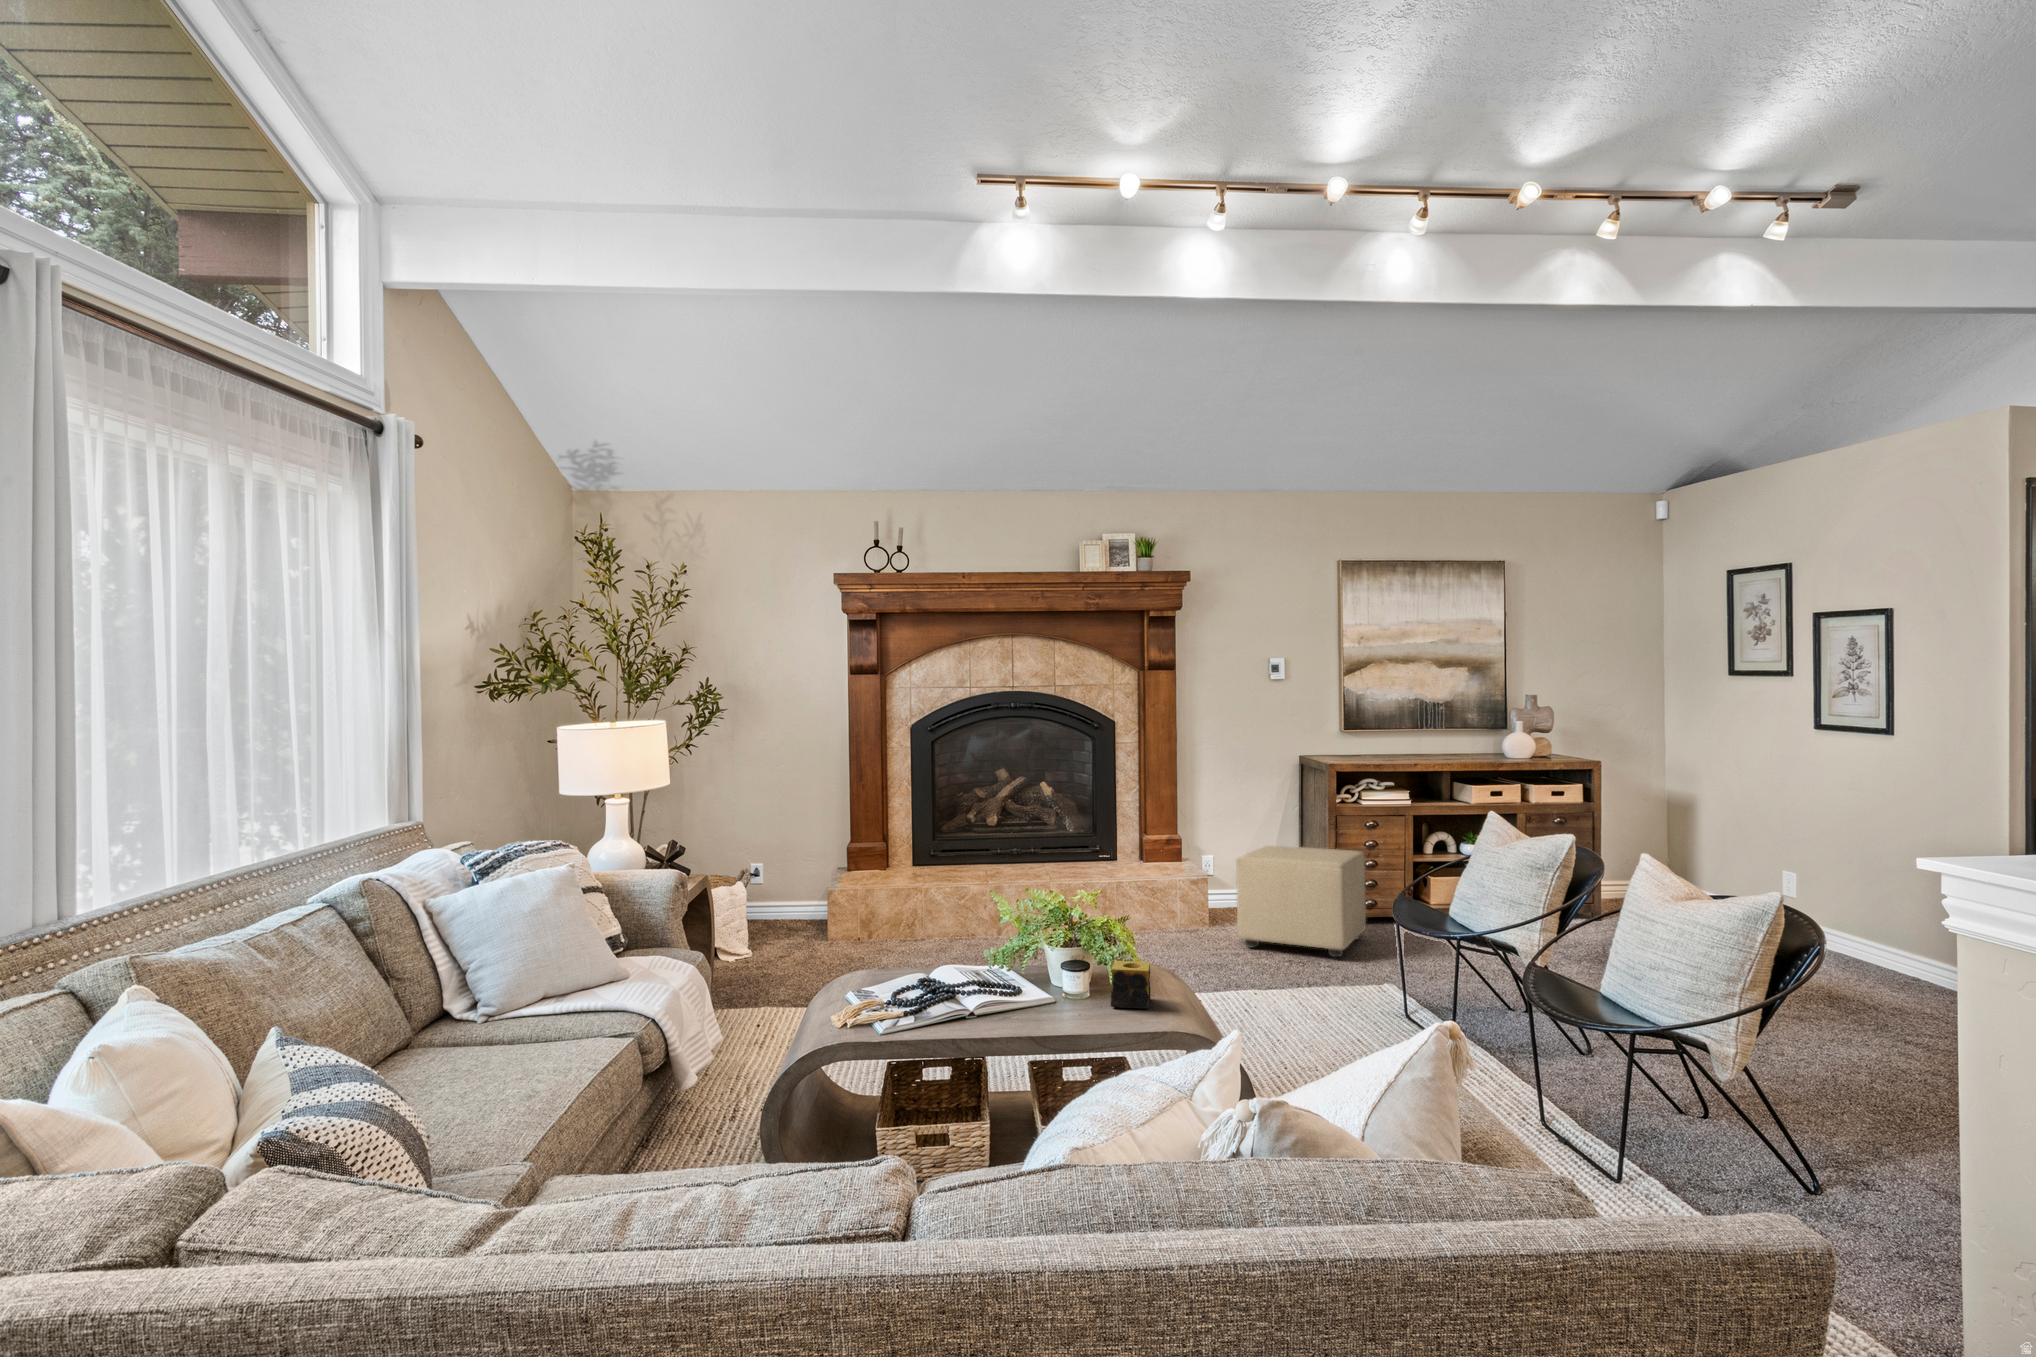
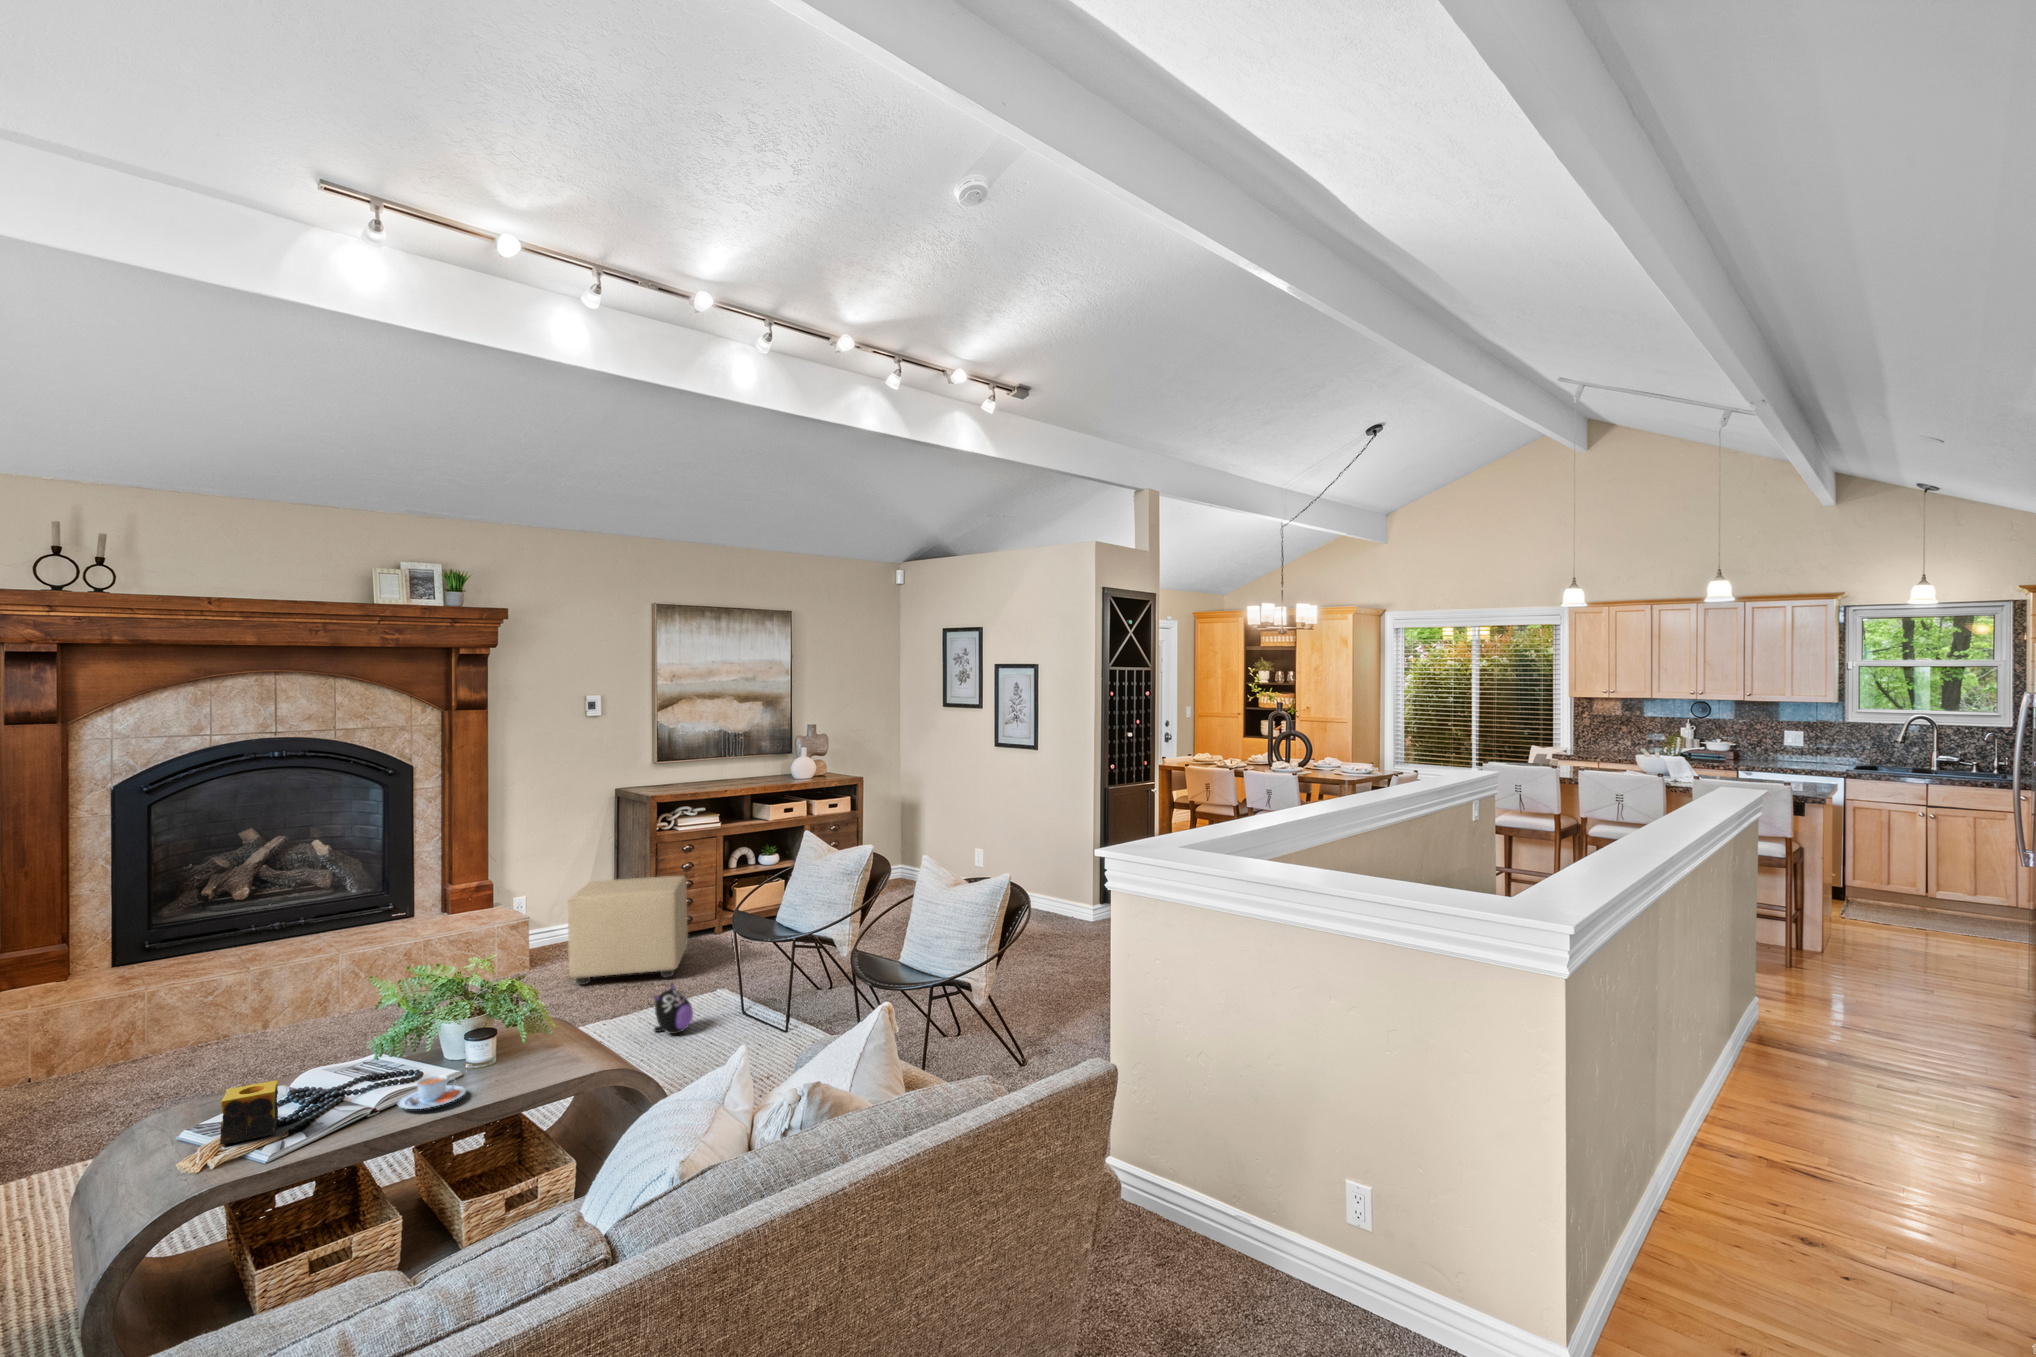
plush toy: none [1299,959,1344,1018] -> present [654,984,693,1034]
candle: present [1111,961,1151,1008] -> present [220,1080,278,1145]
teacup: none [988,992,1046,1021] -> present [398,1075,466,1109]

